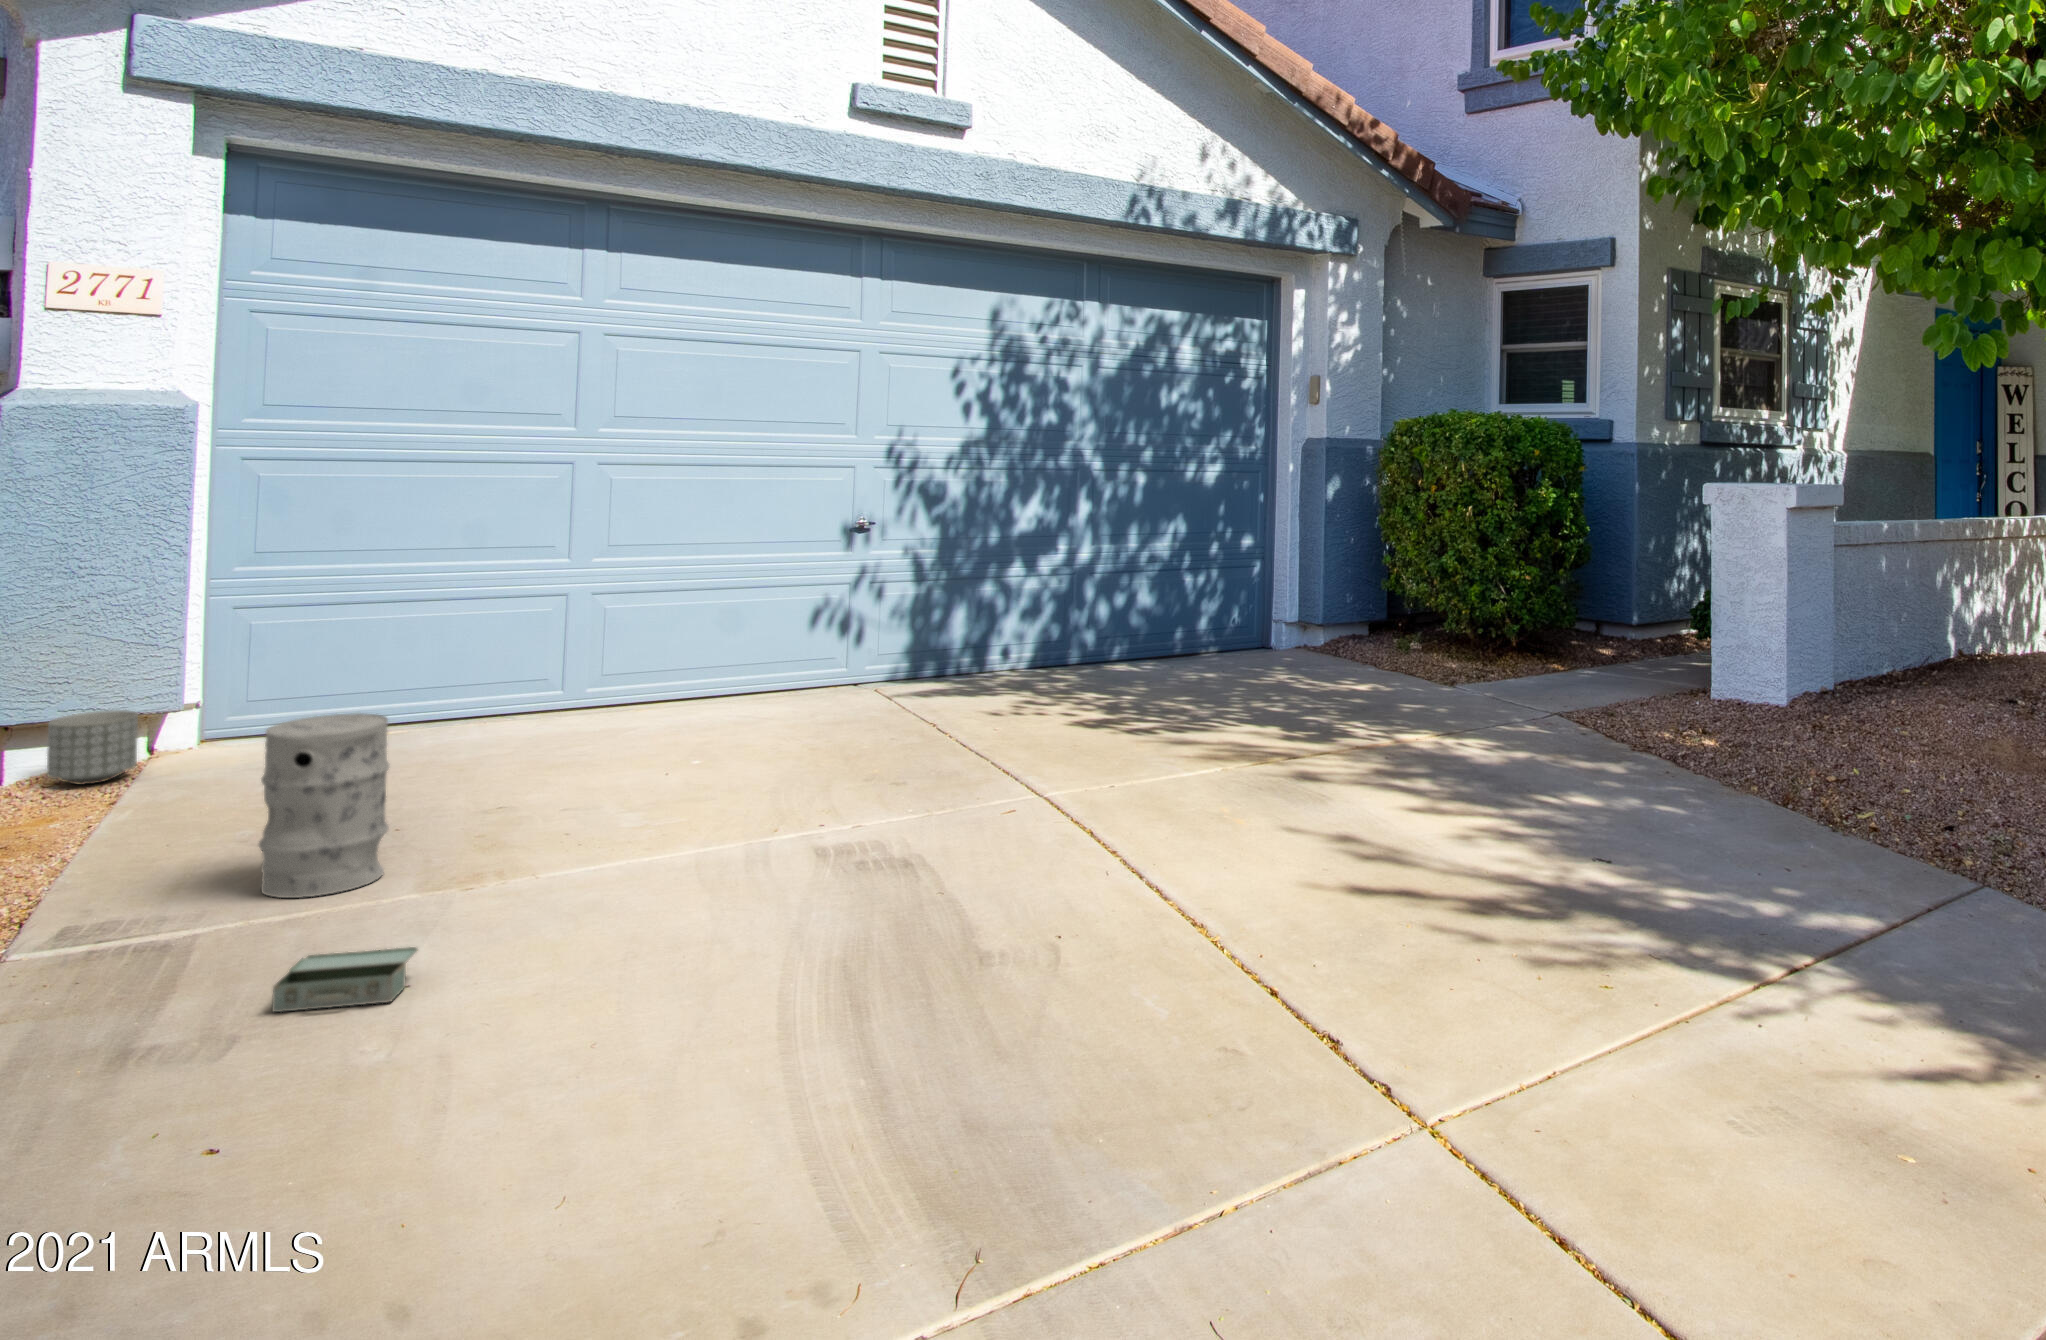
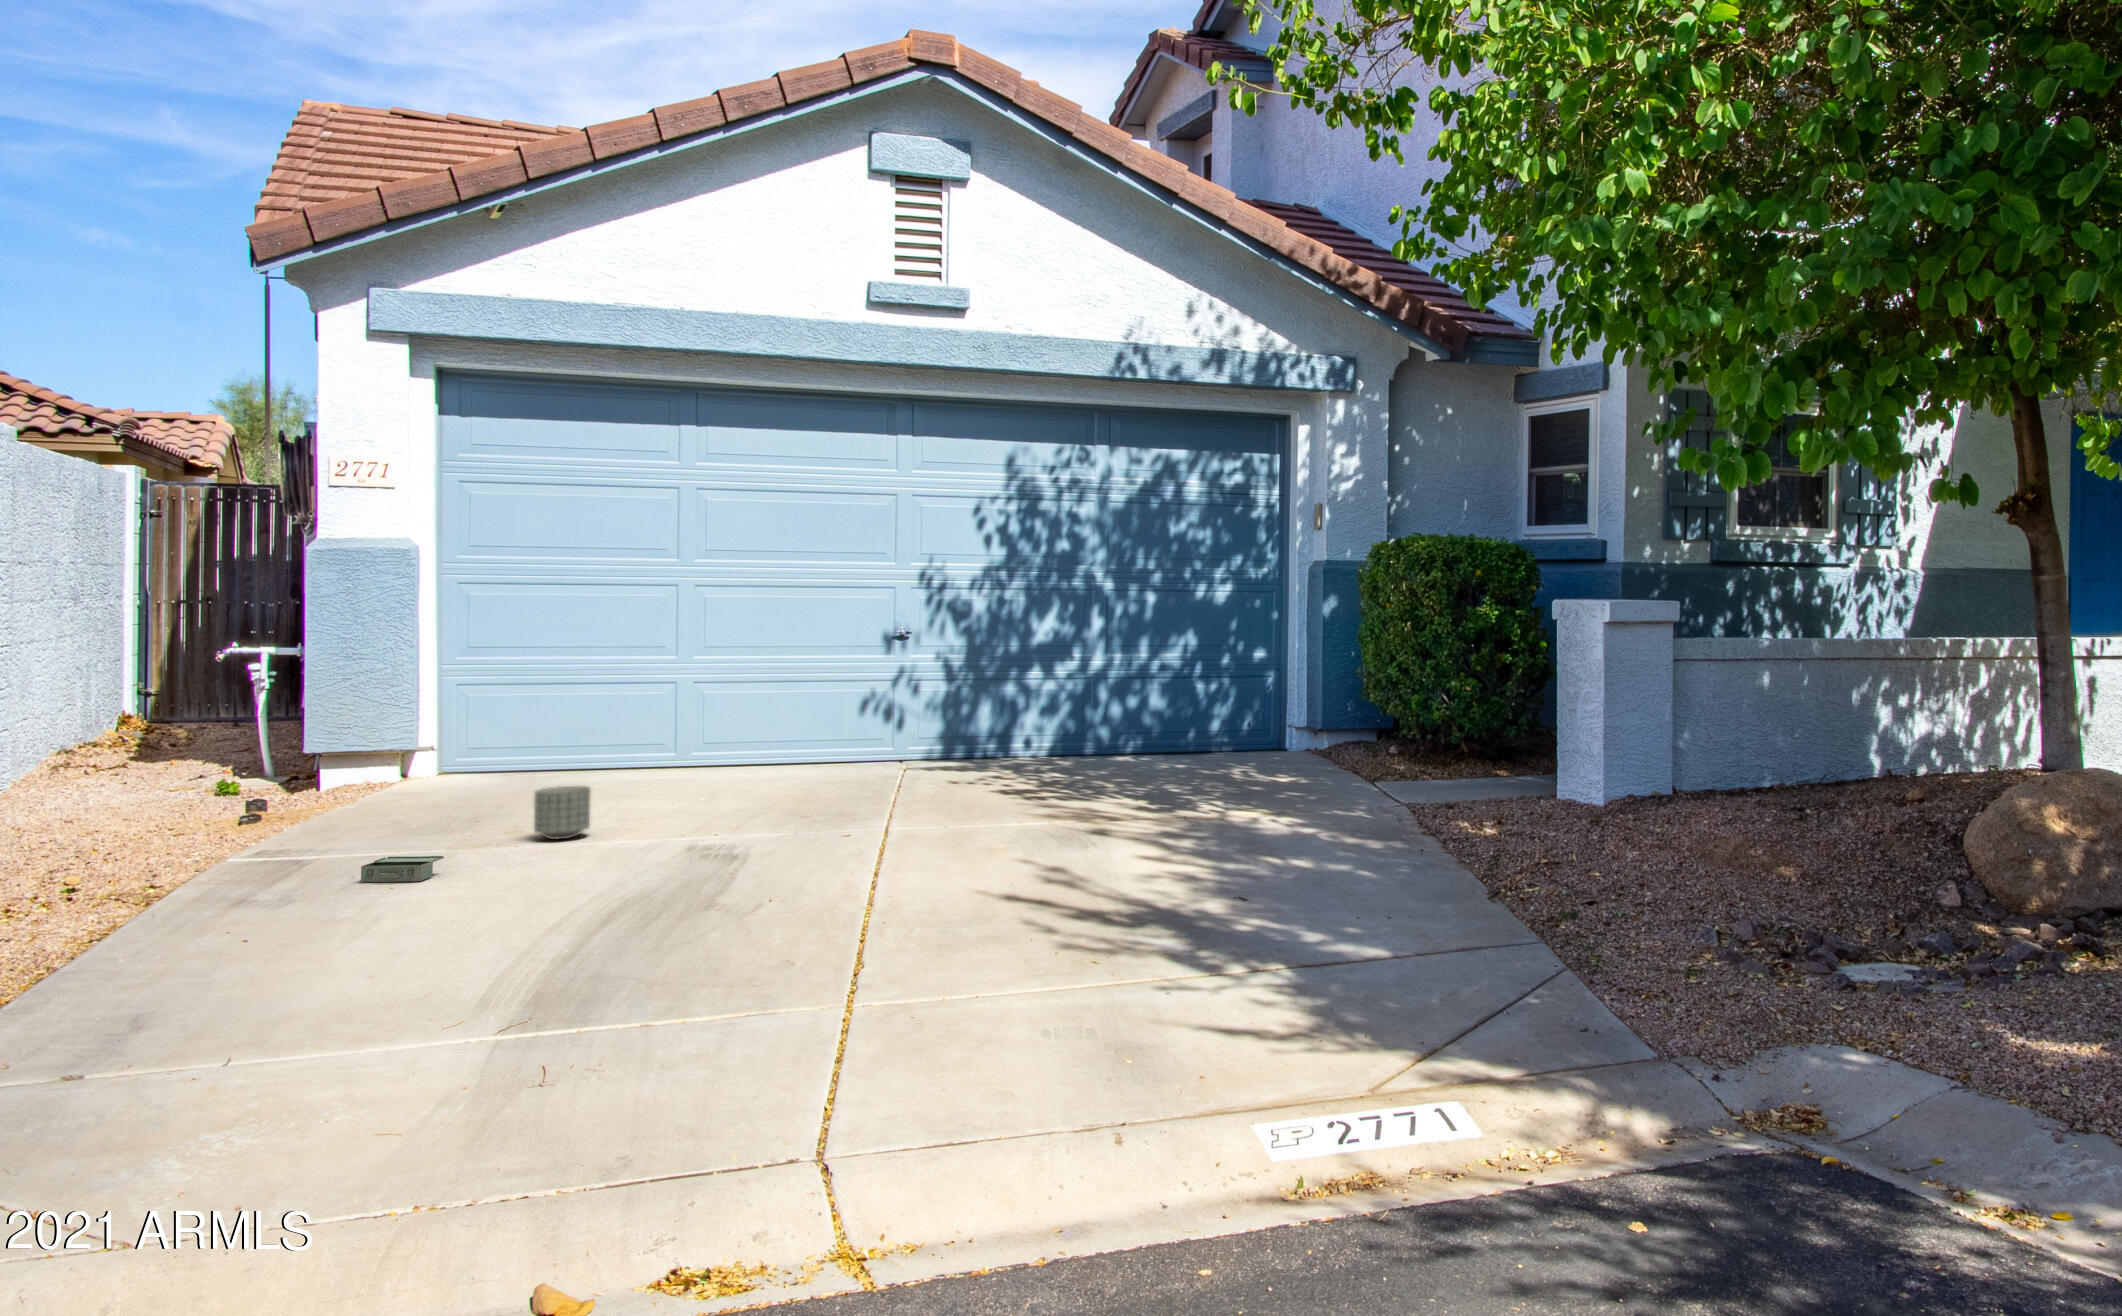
planter: present [47,710,138,785] -> present [534,785,591,839]
trash can: present [259,713,390,898] -> none [399,734,474,844]

